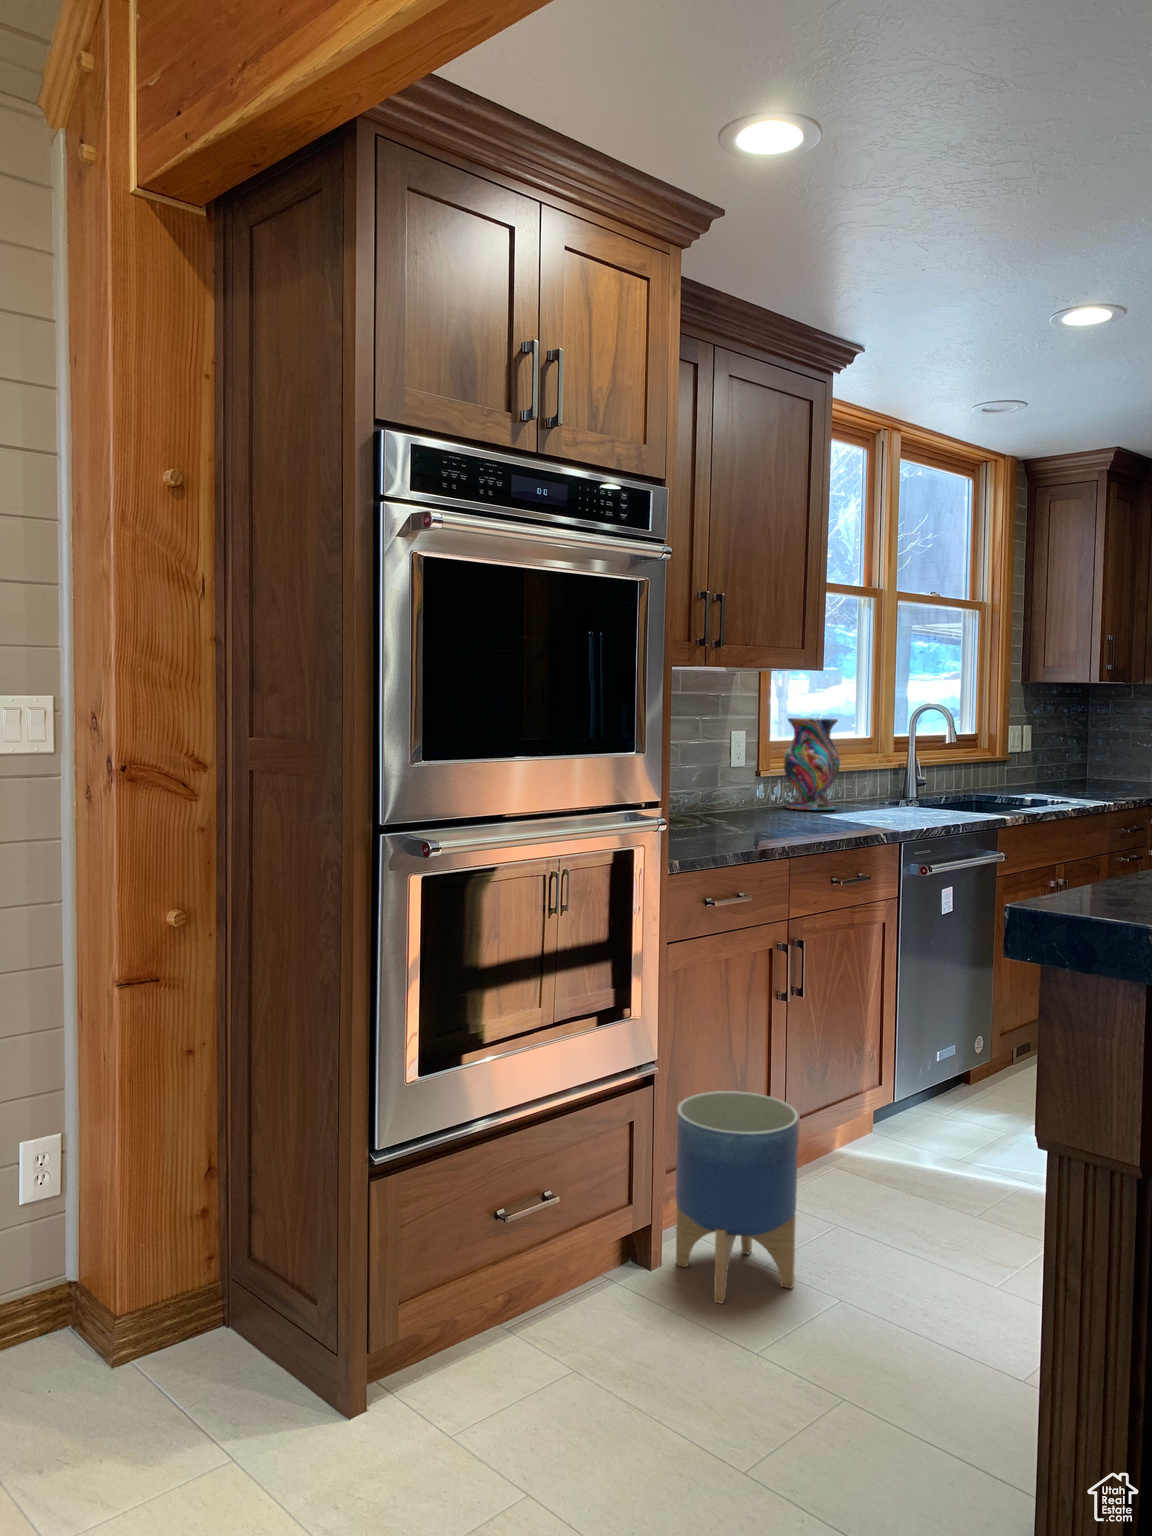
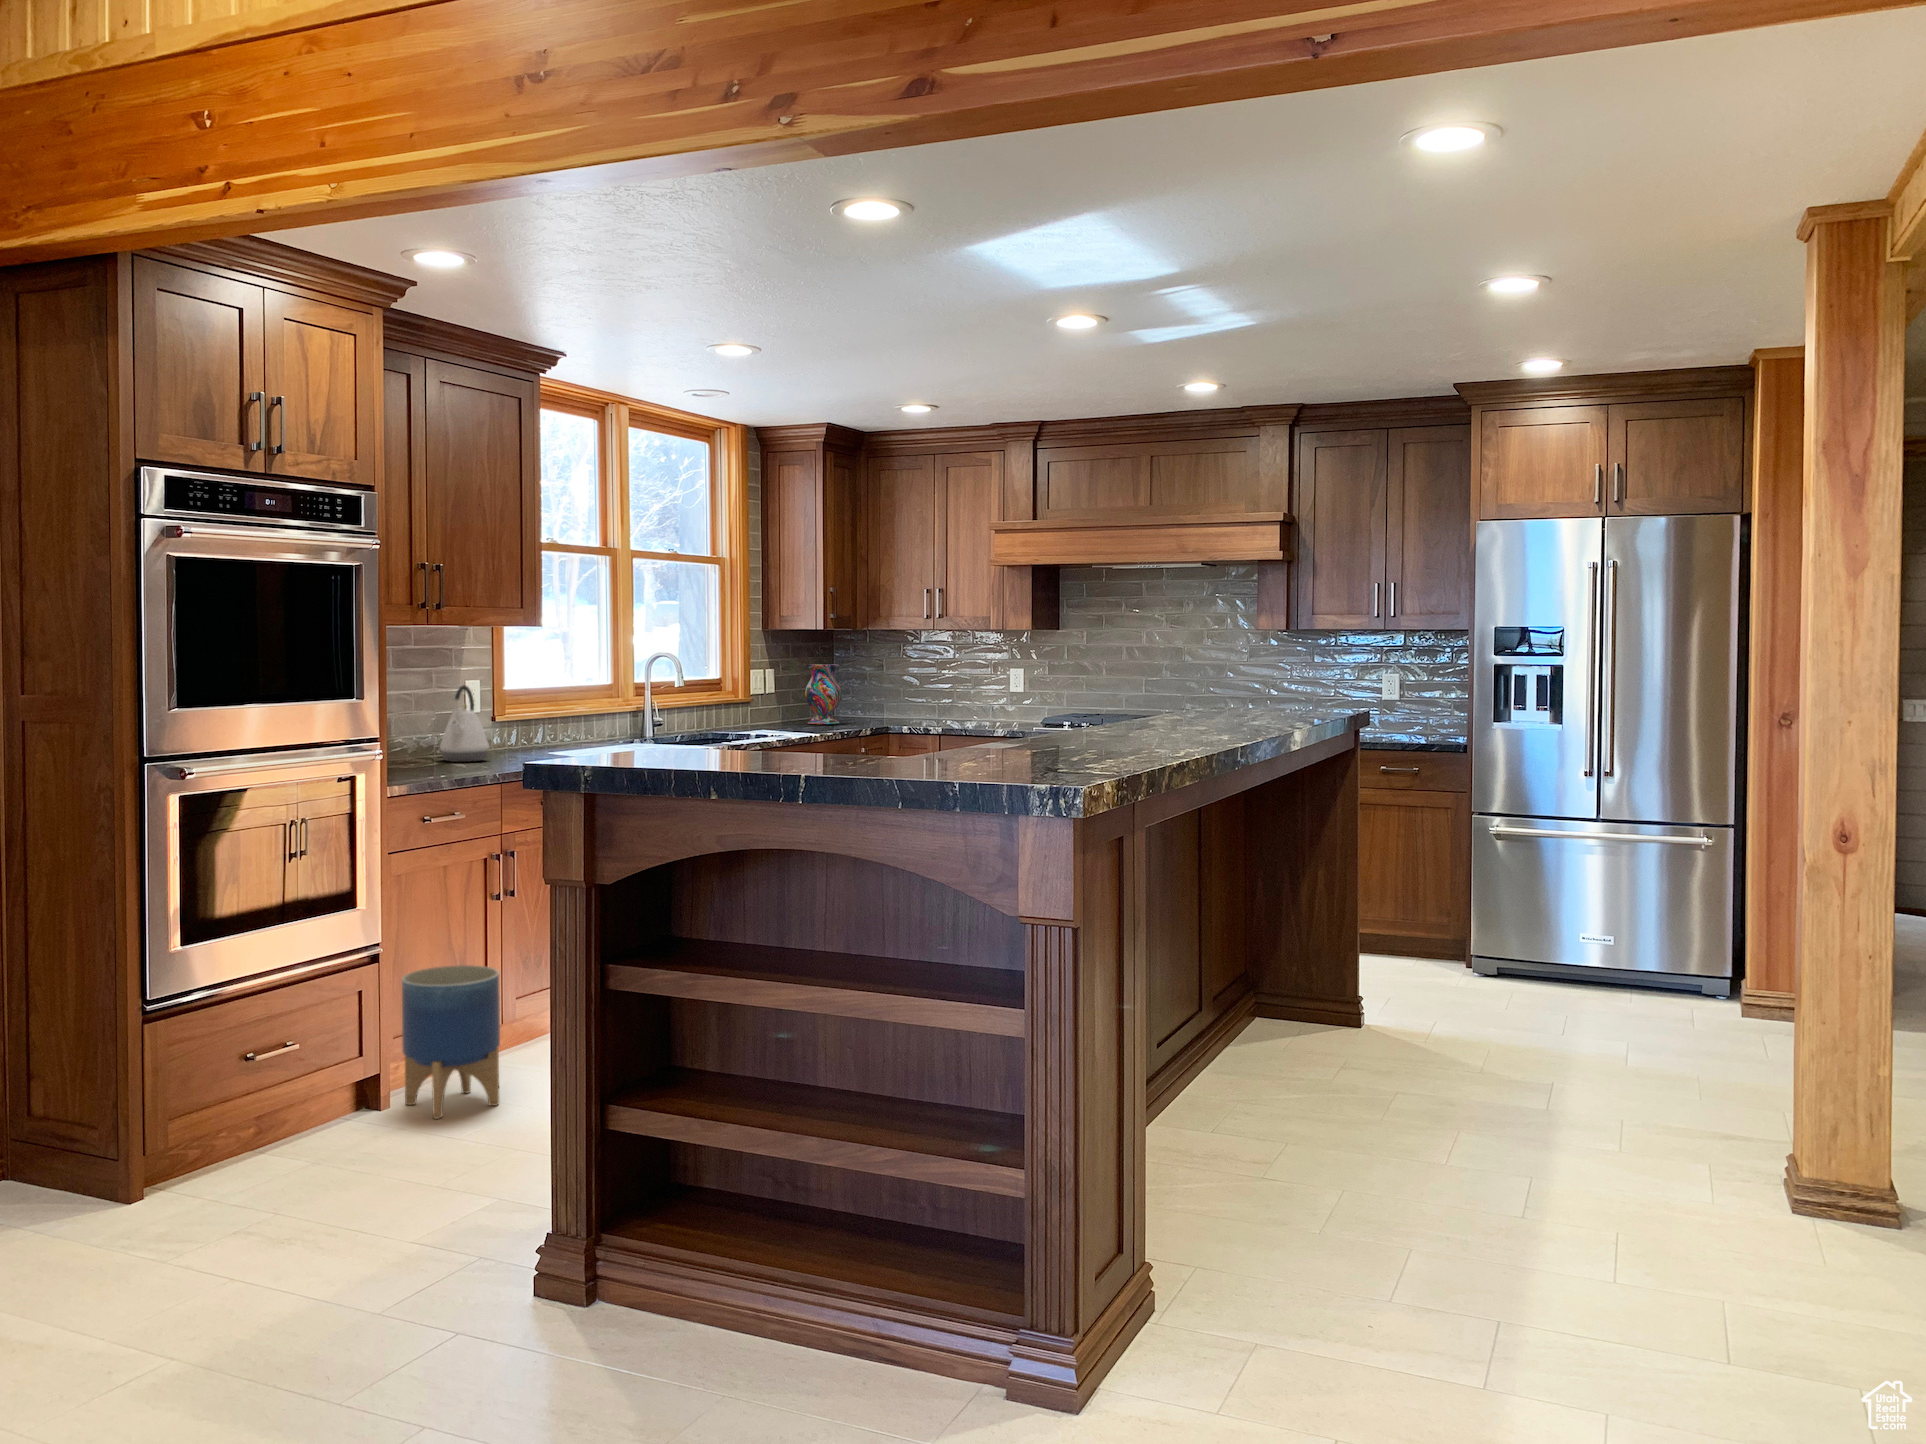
vase: present [784,718,840,810] -> present [805,664,842,725]
kettle: none [707,737,763,827] -> present [440,685,489,762]

